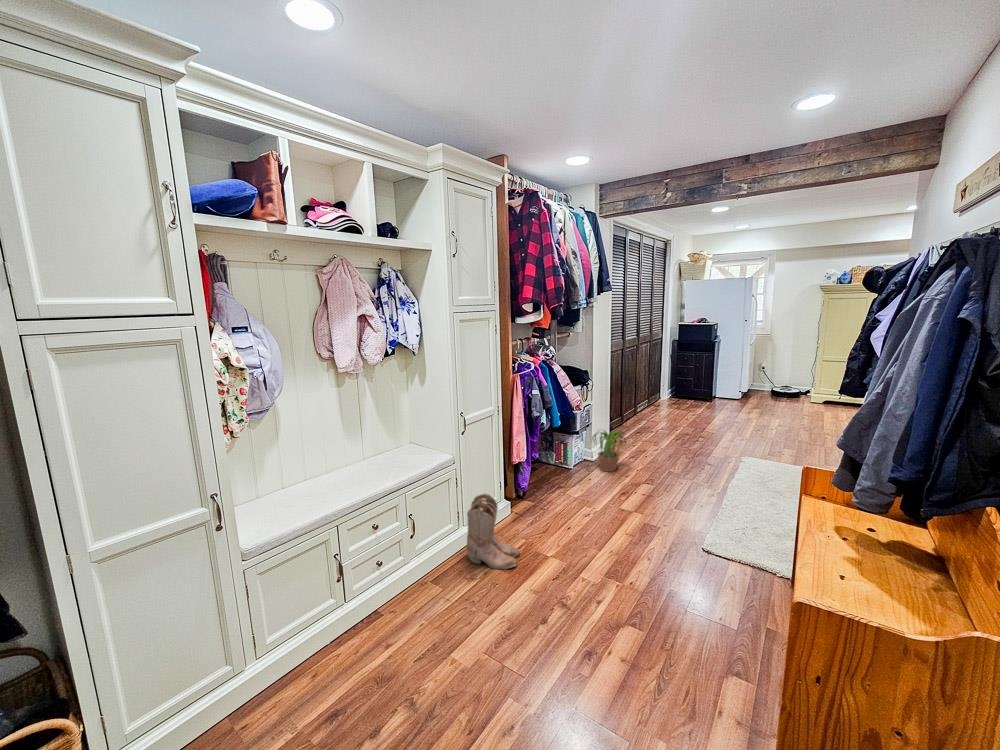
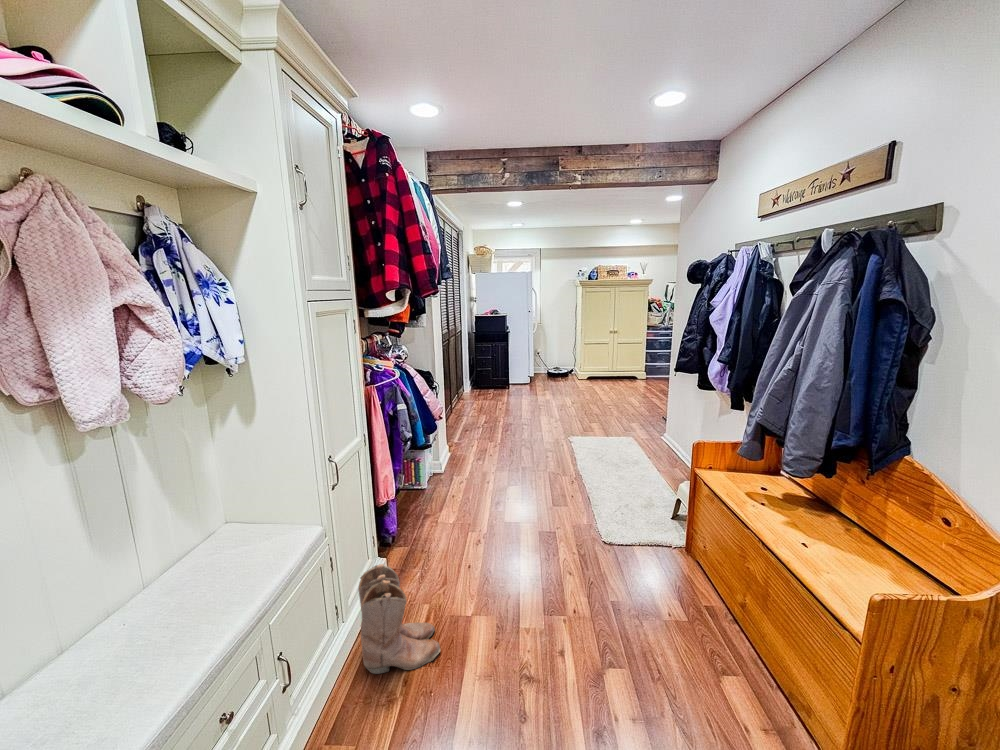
potted plant: present [592,431,626,472] -> none [436,433,485,480]

